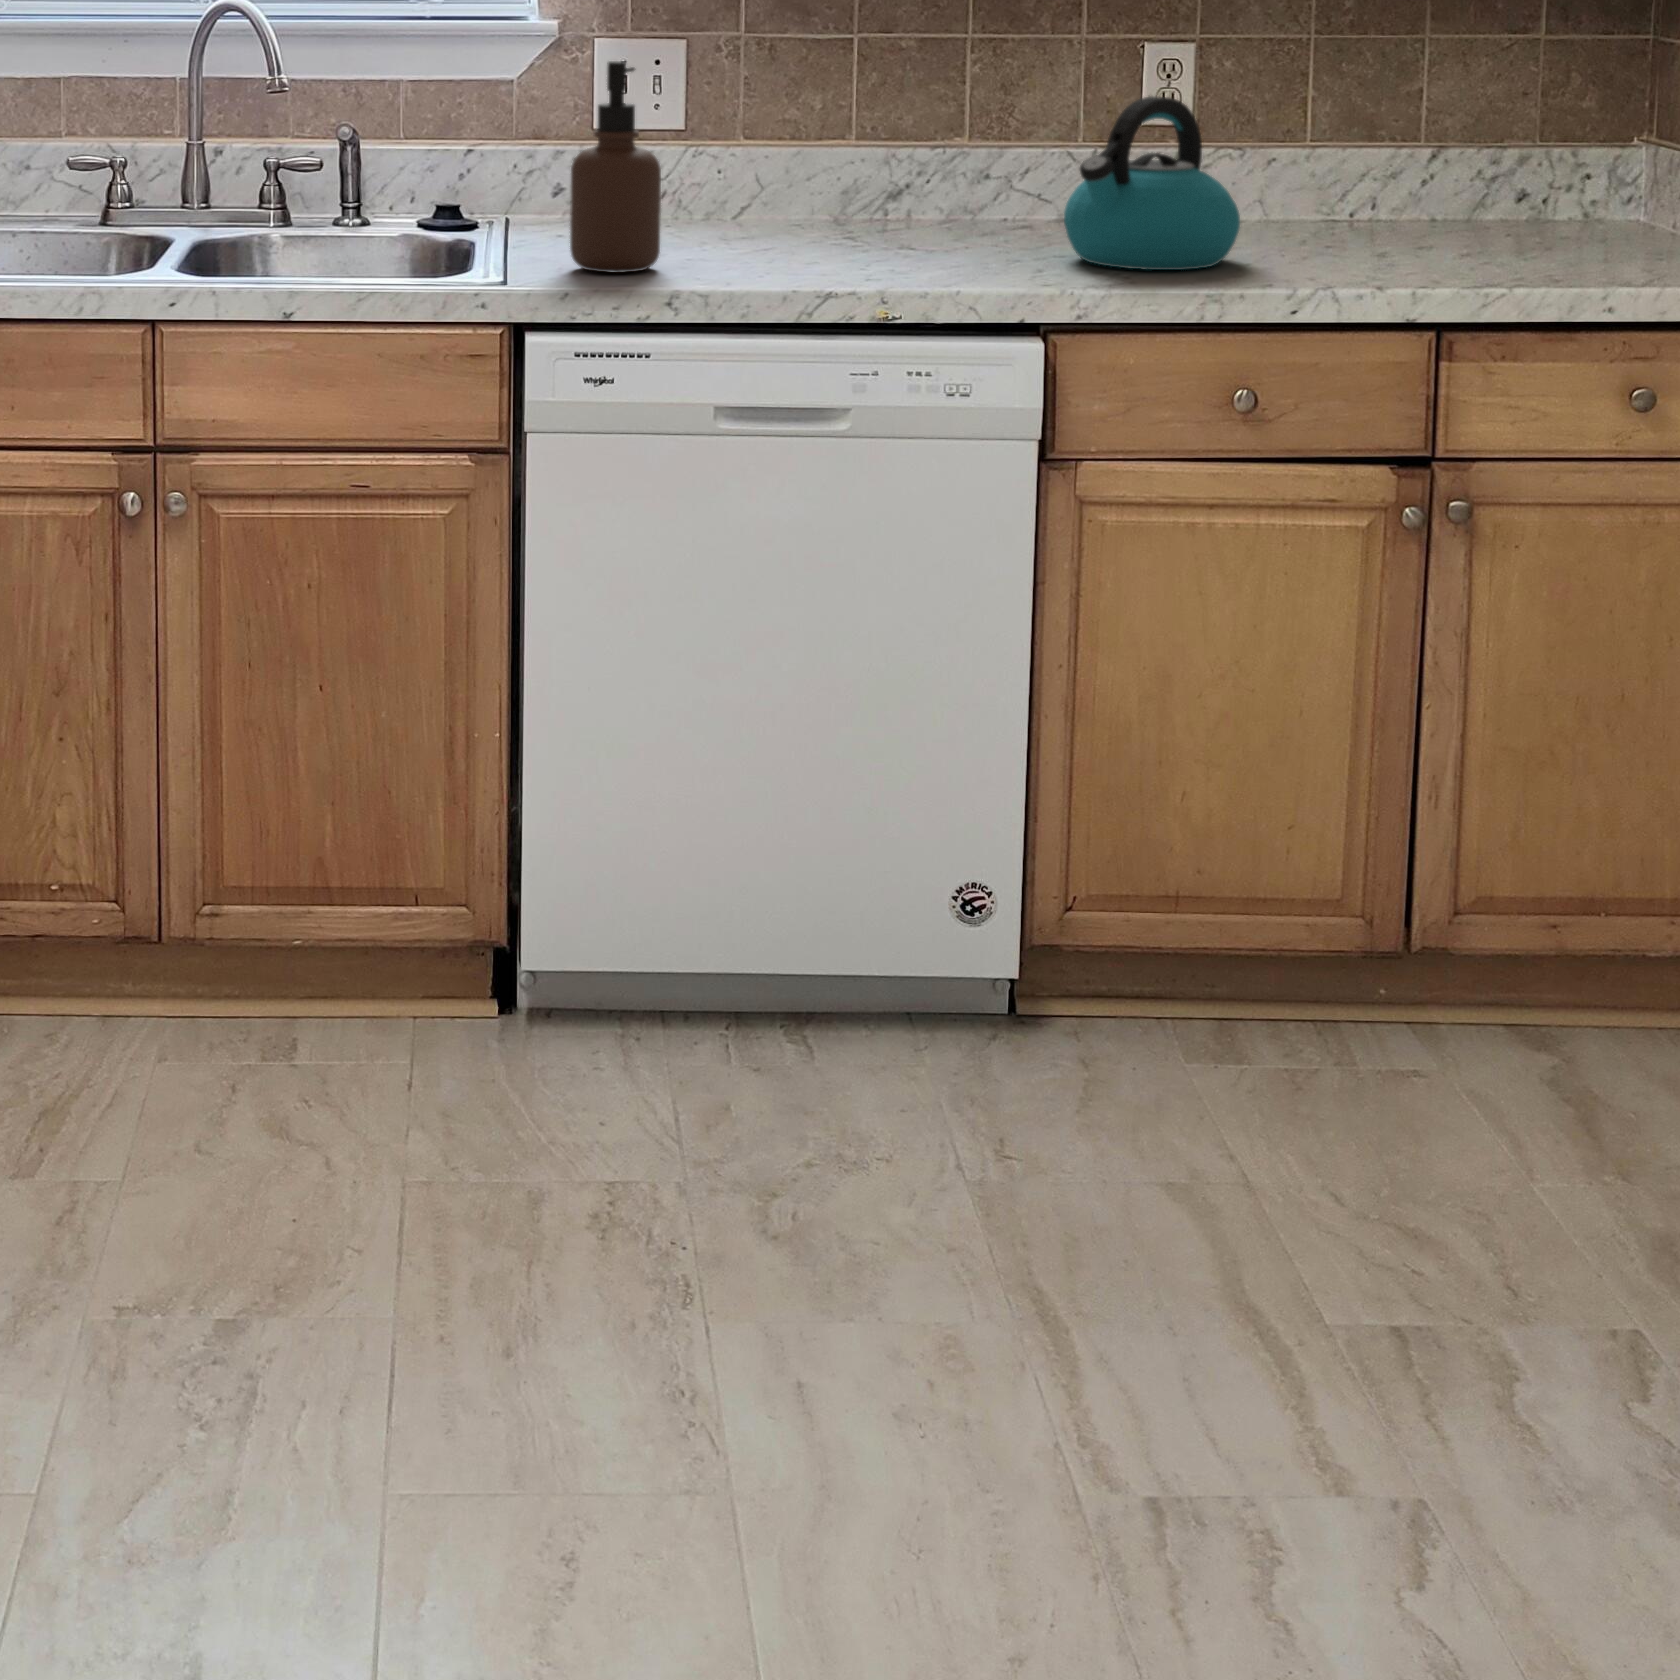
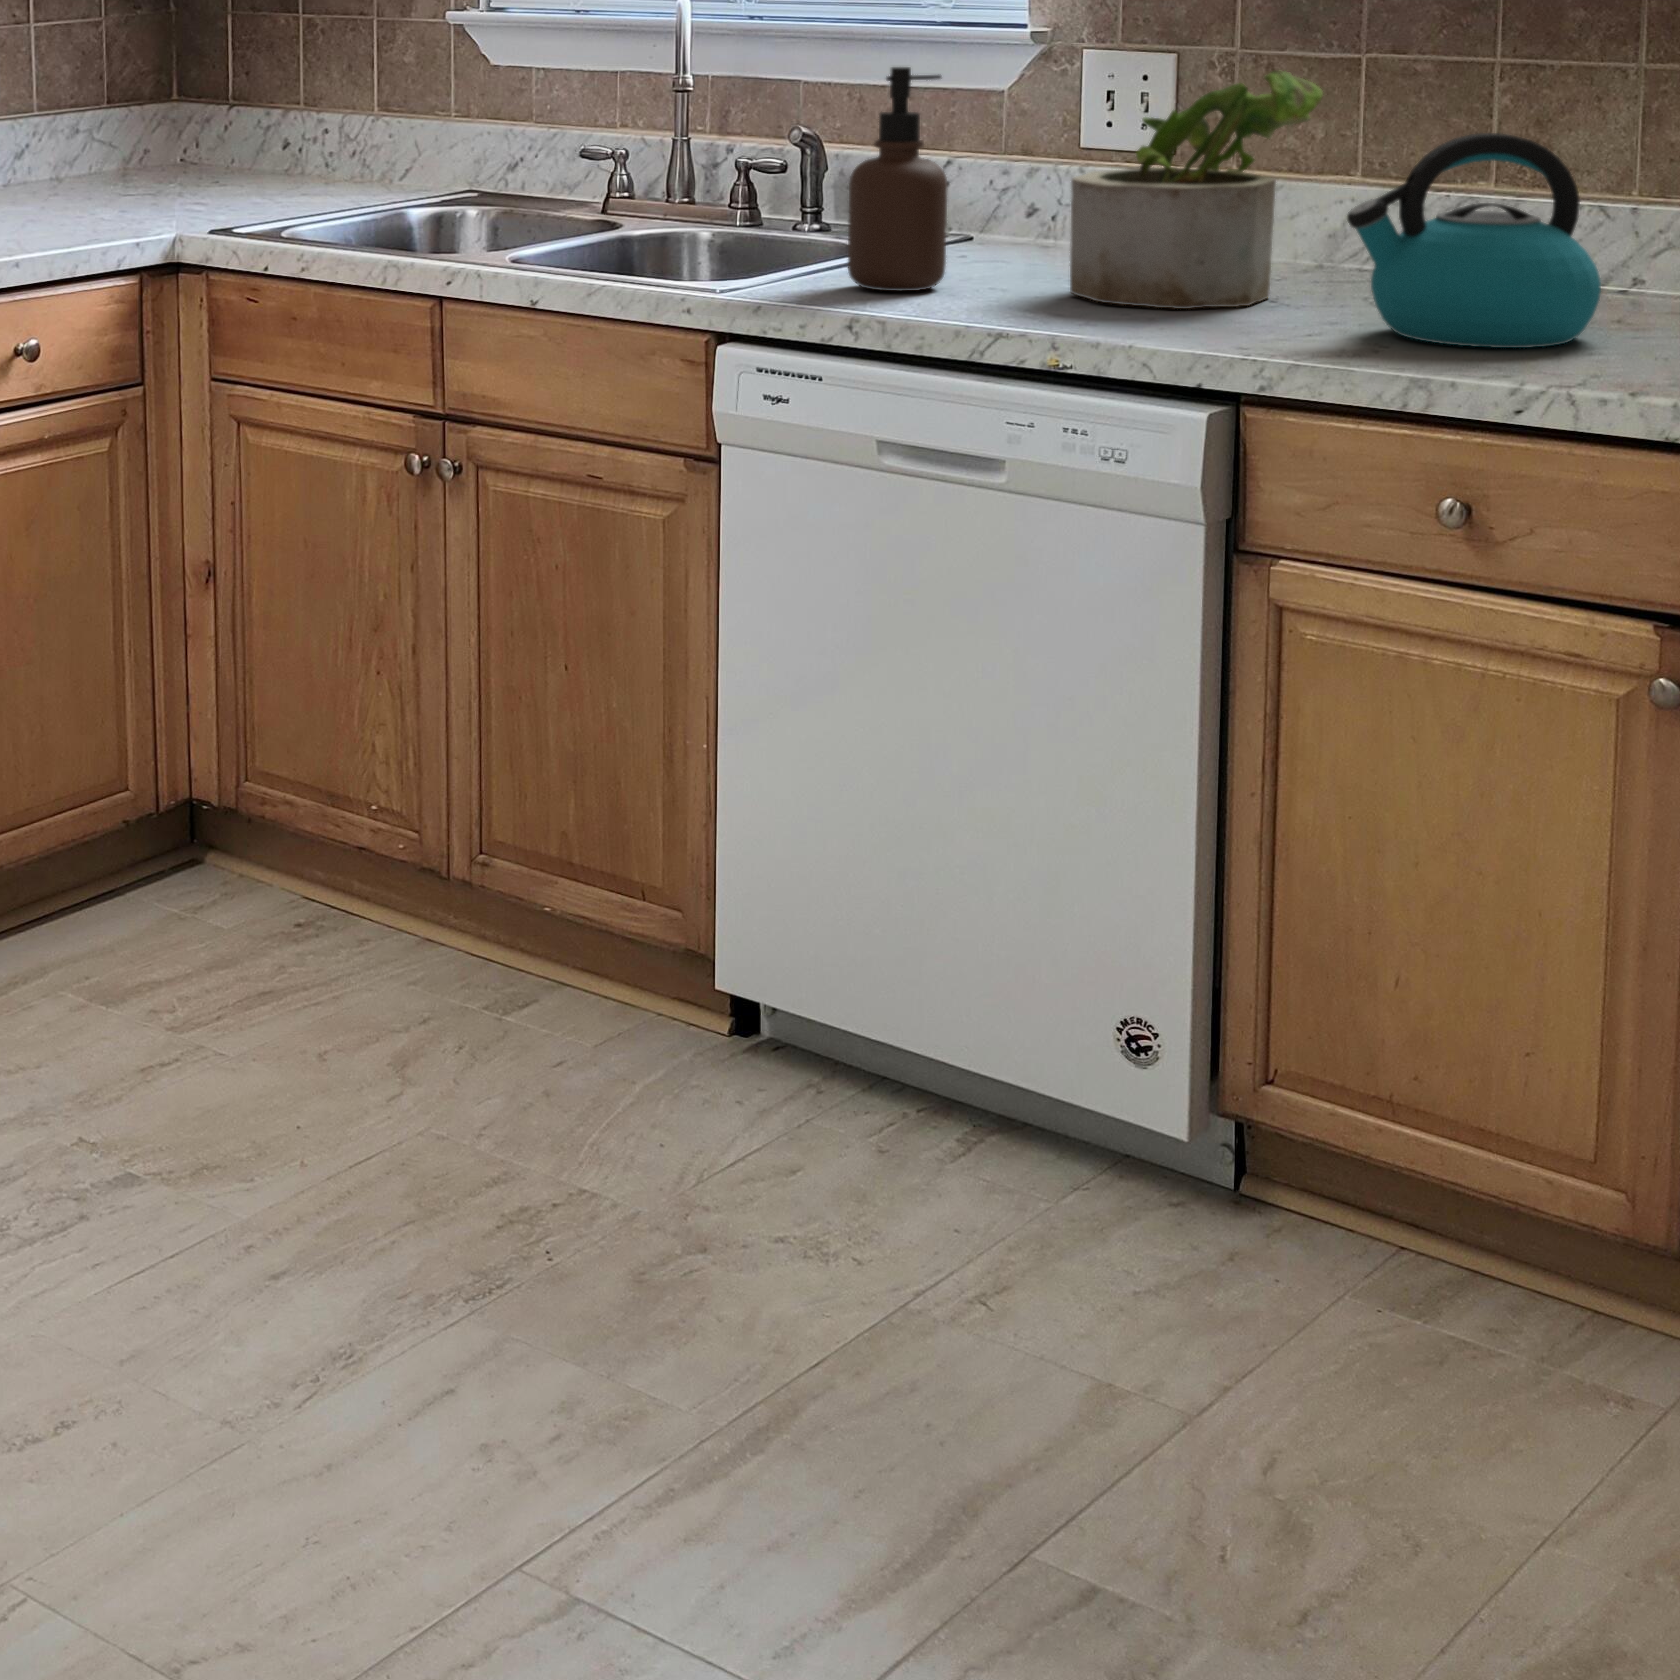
potted plant: none [745,51,955,264] -> present [1070,70,1323,309]

